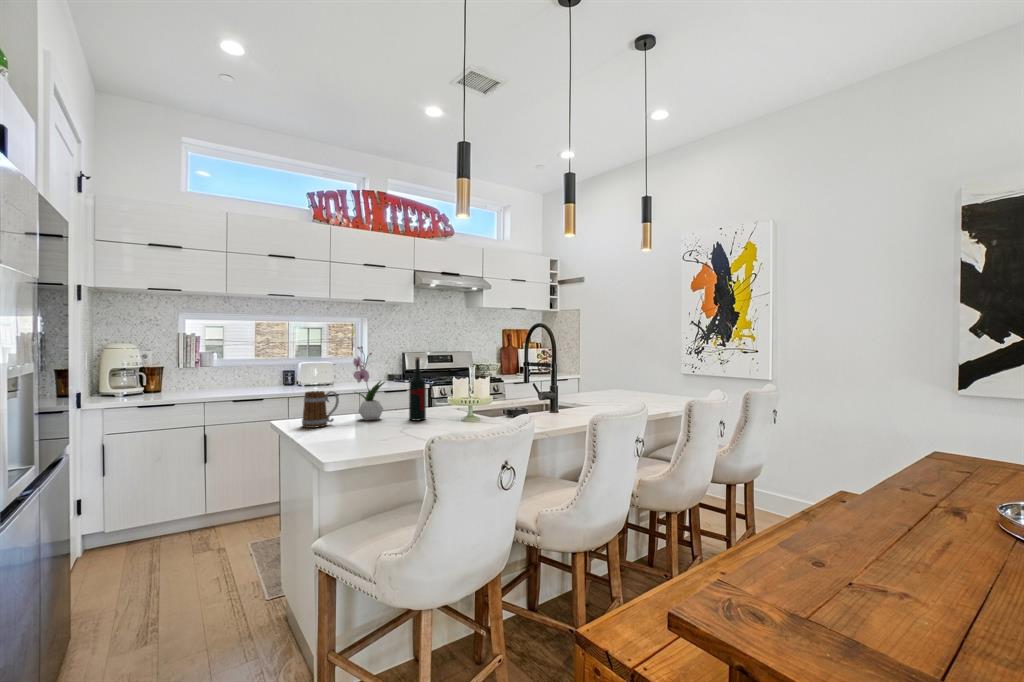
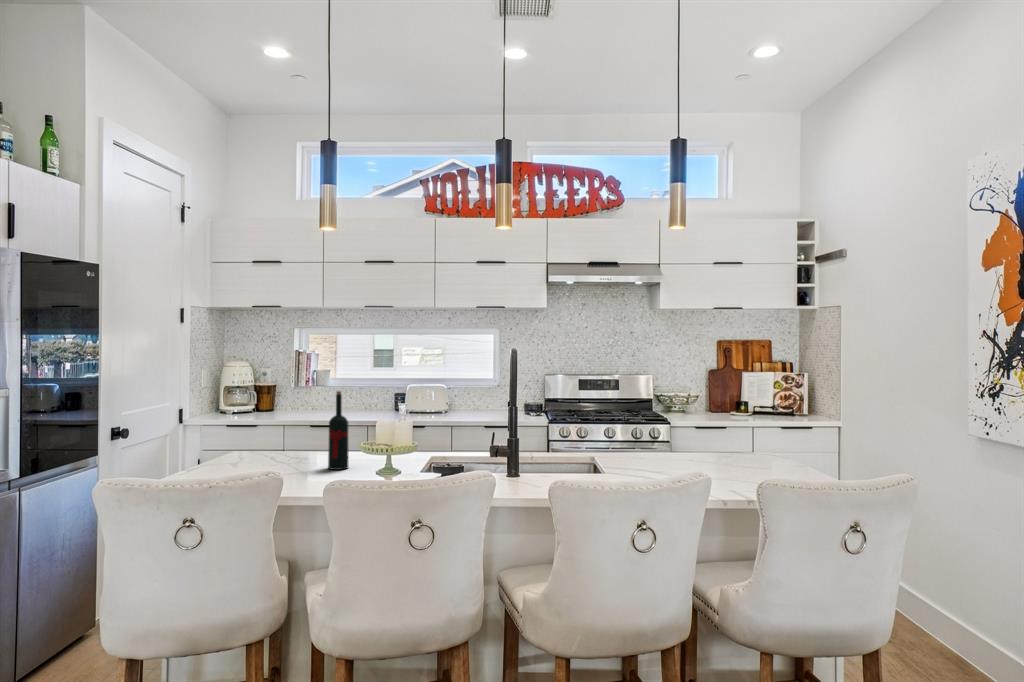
flower arrangement: present [353,347,385,420] -> none [284,376,317,463]
mug: present [302,391,339,428] -> none [218,425,258,465]

